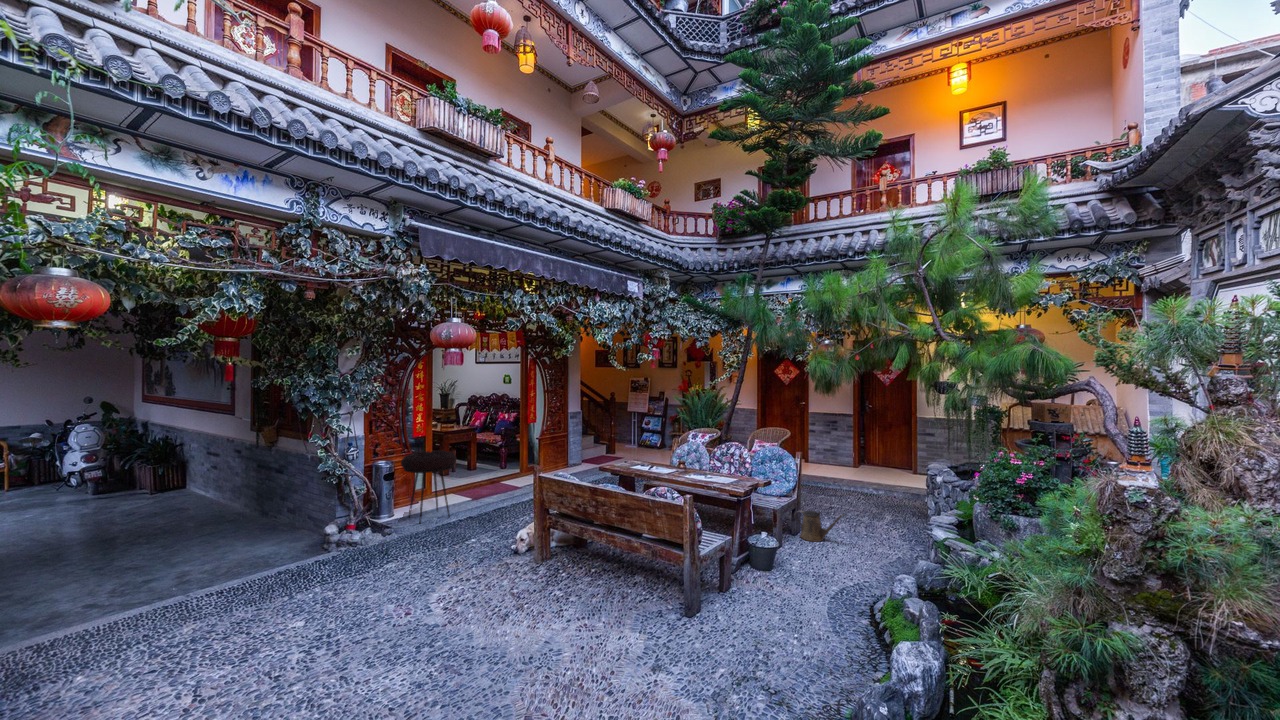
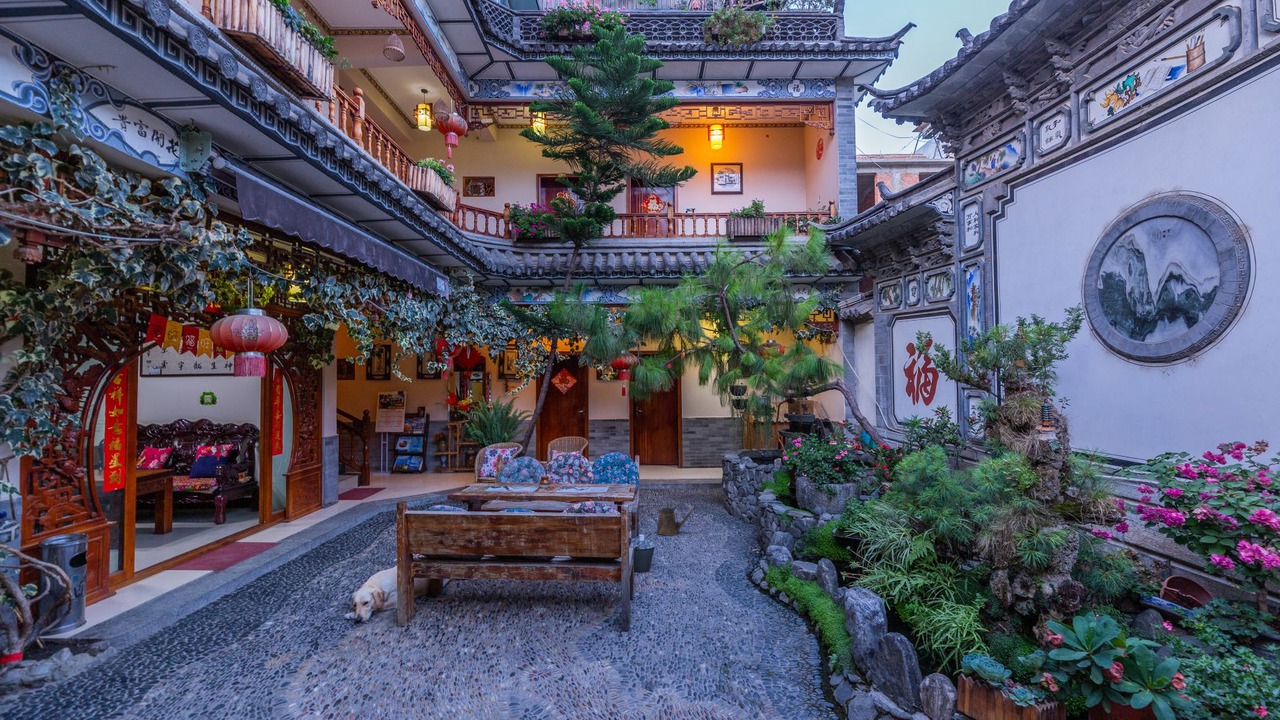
stool: present [401,450,456,523] -> none [124,498,223,610]

